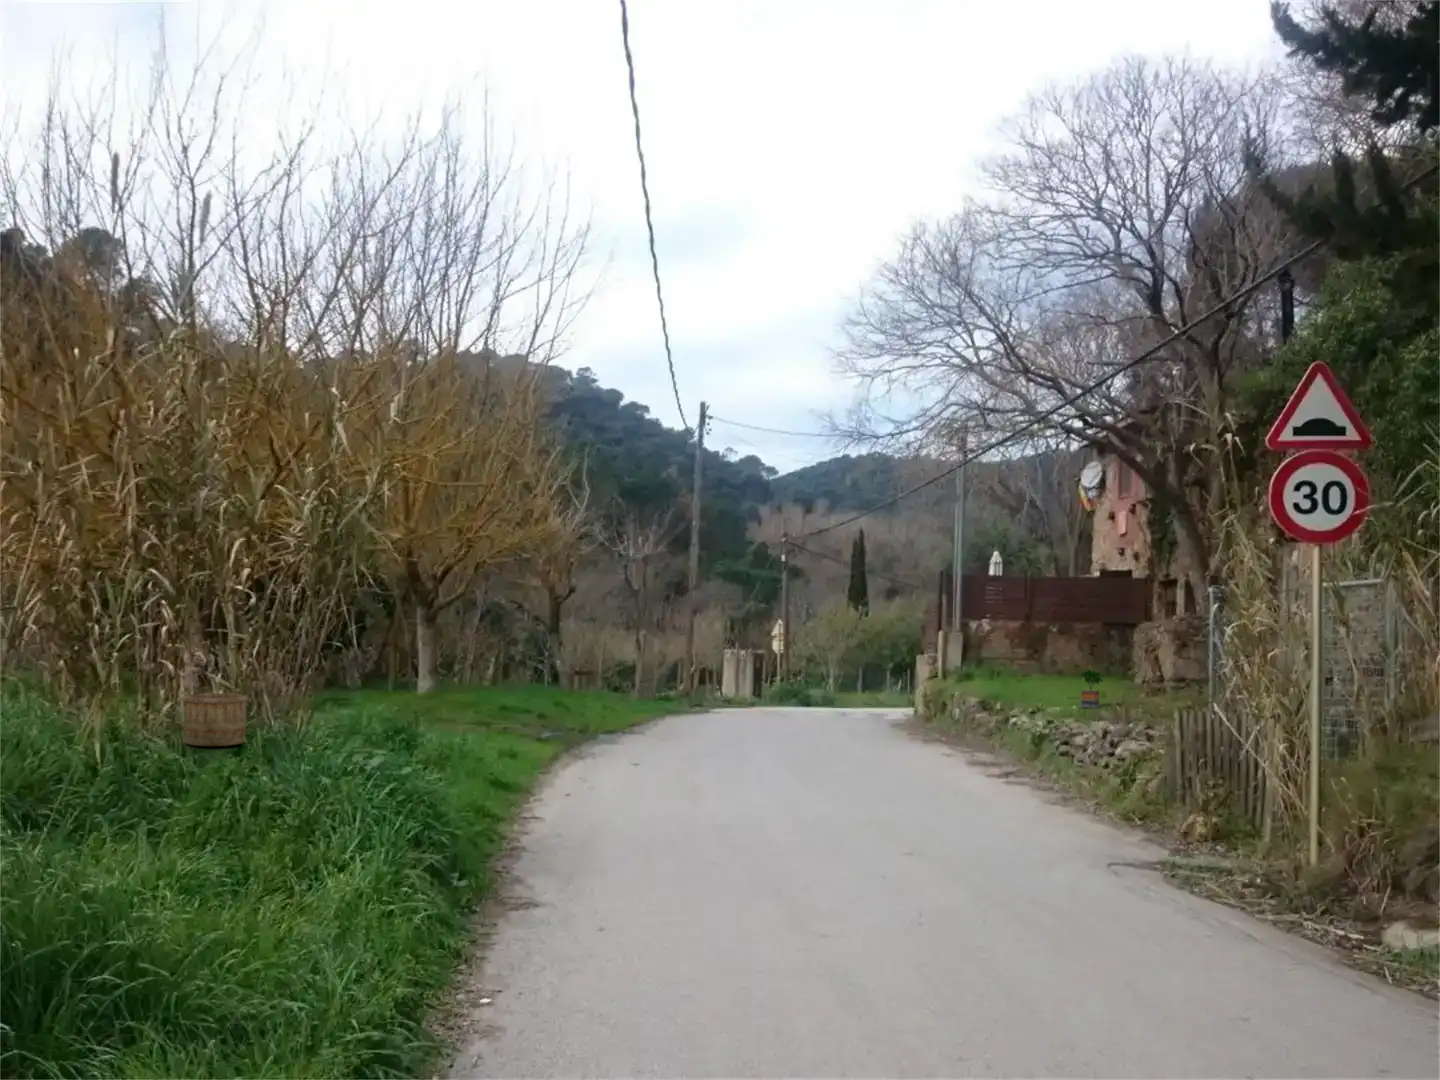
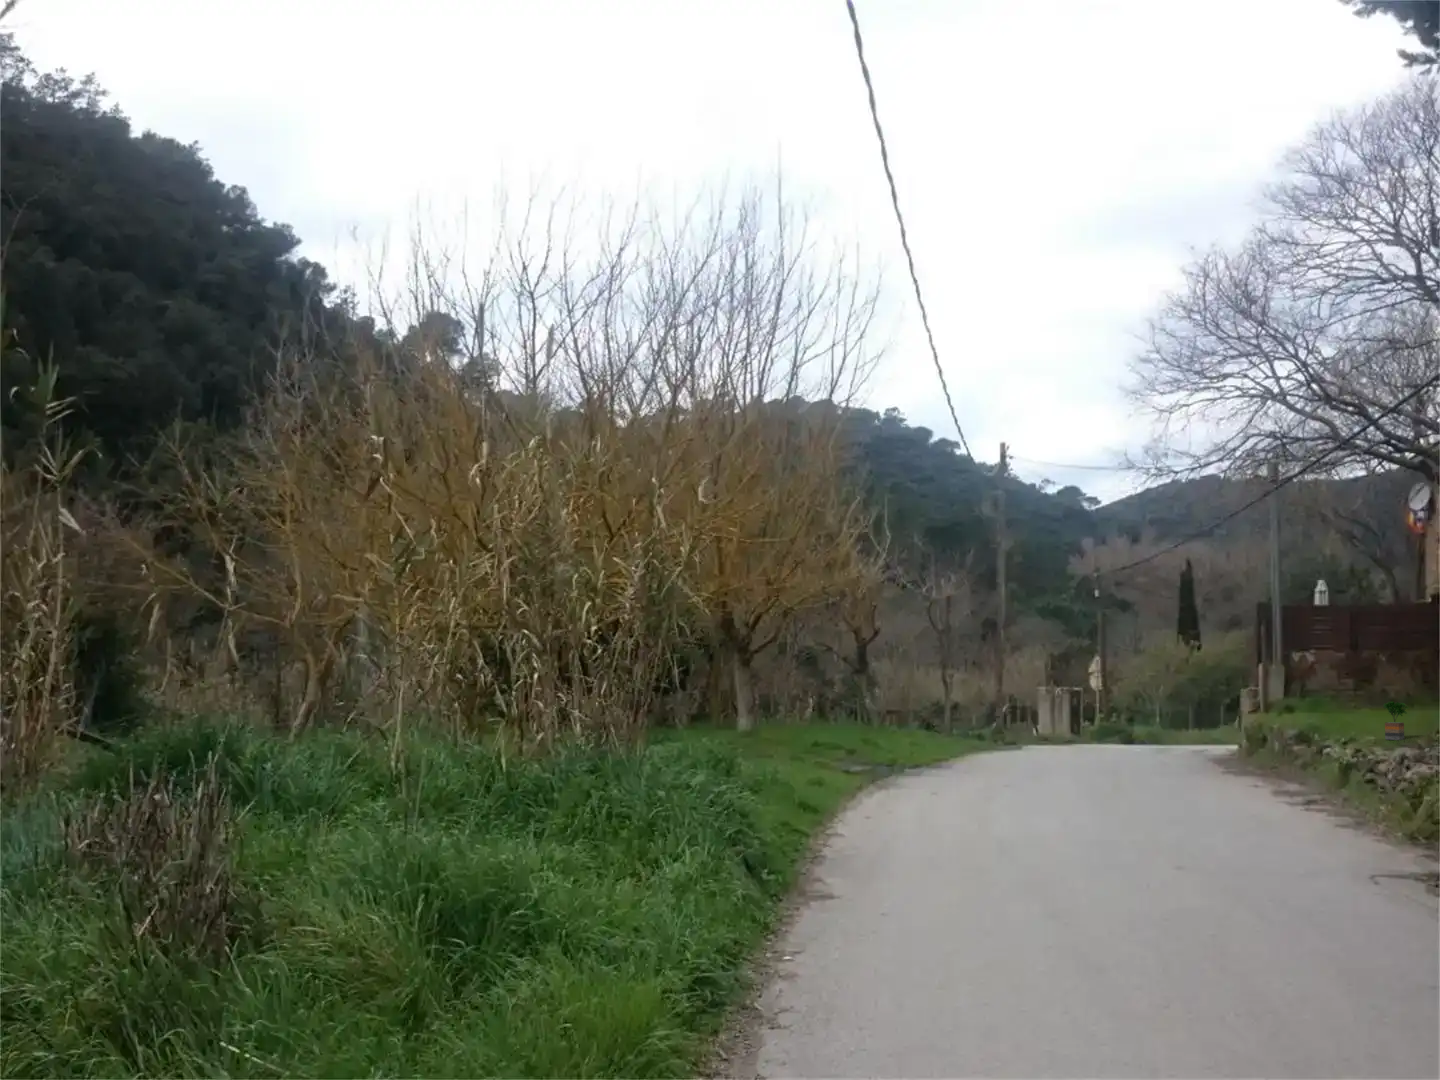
wooden bucket: present [183,693,248,746] -> none [553,728,601,769]

